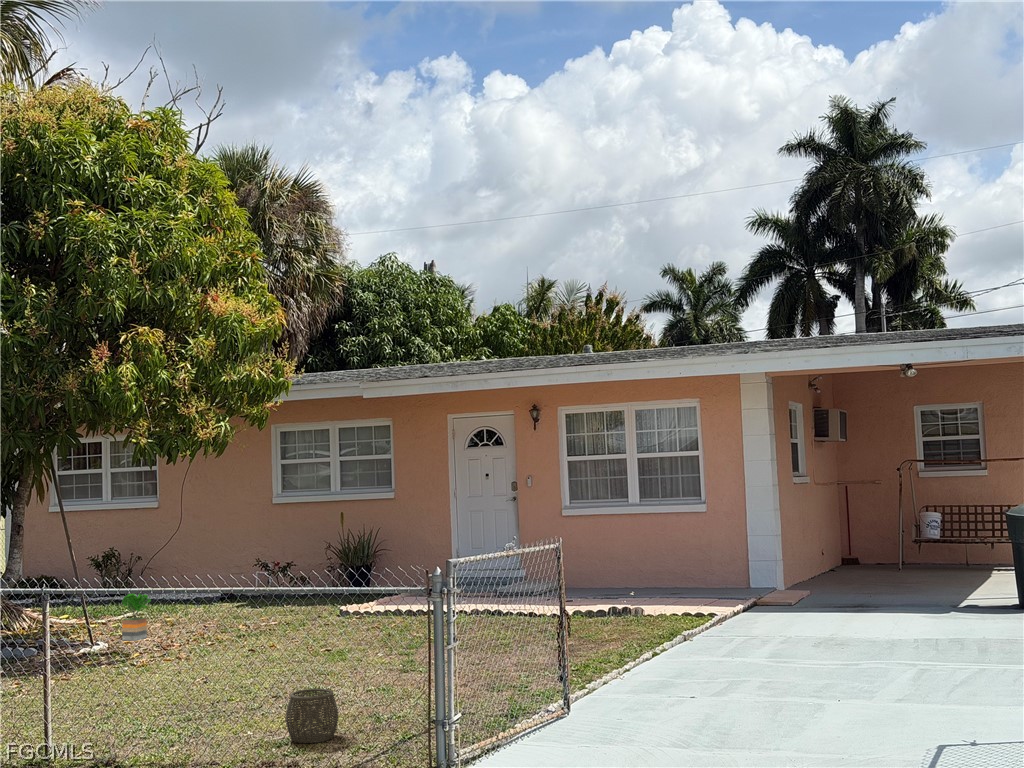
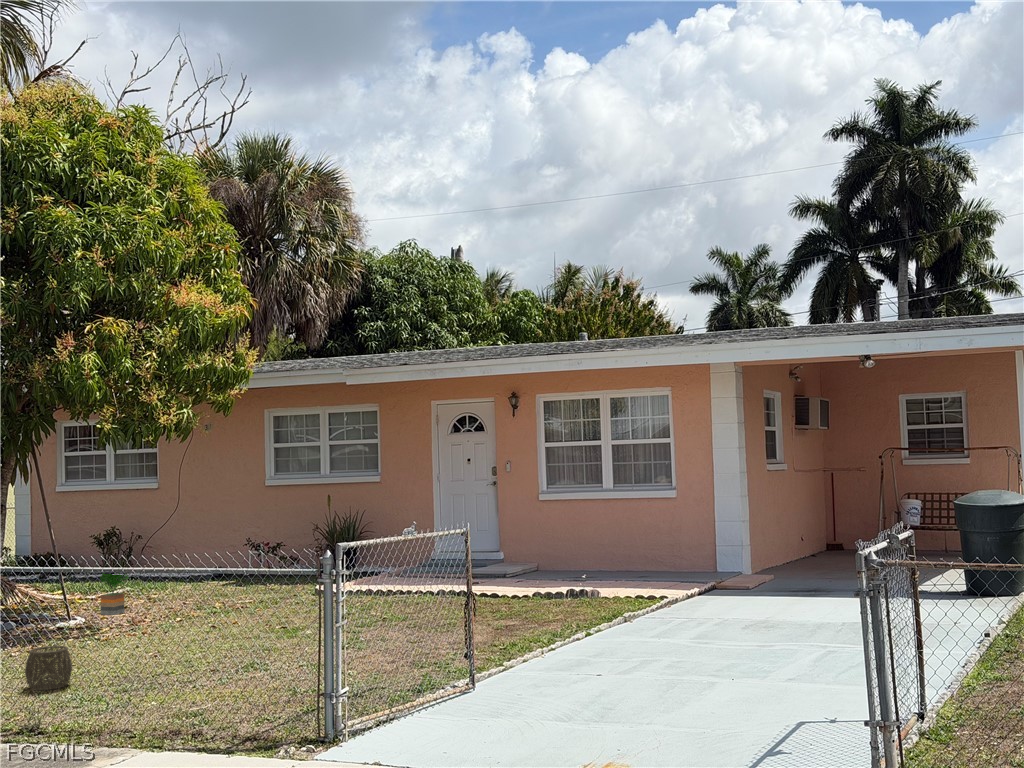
woven basket: present [285,689,339,744] -> present [25,646,72,691]

